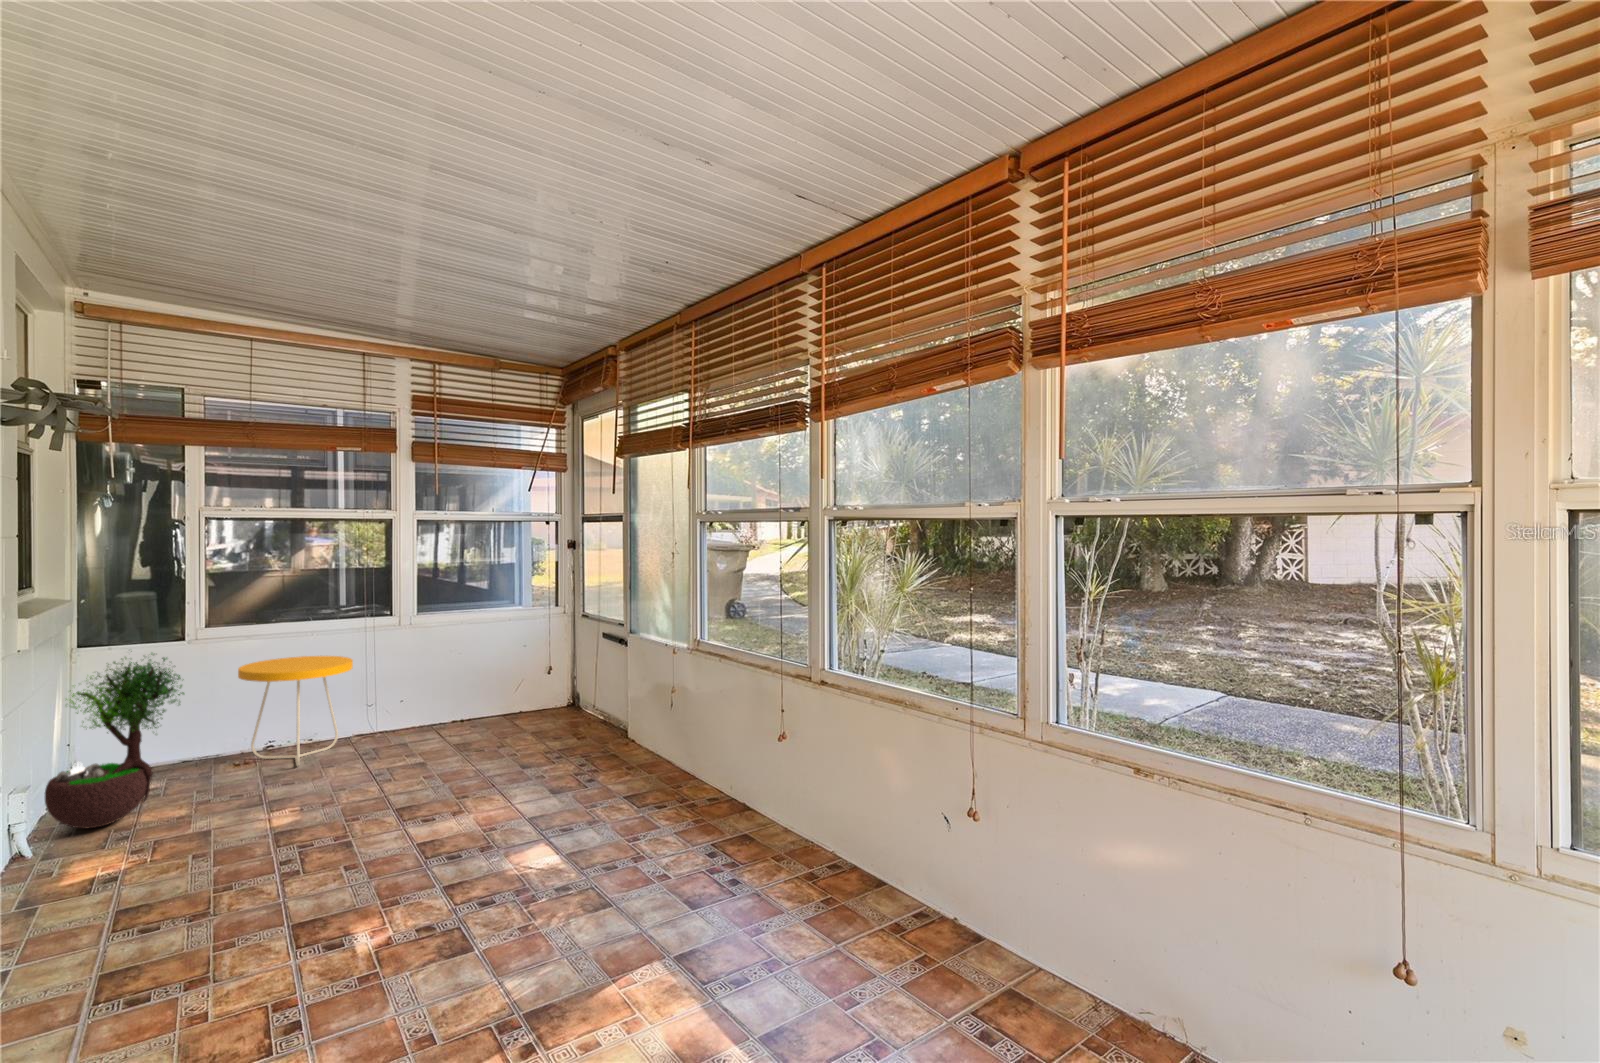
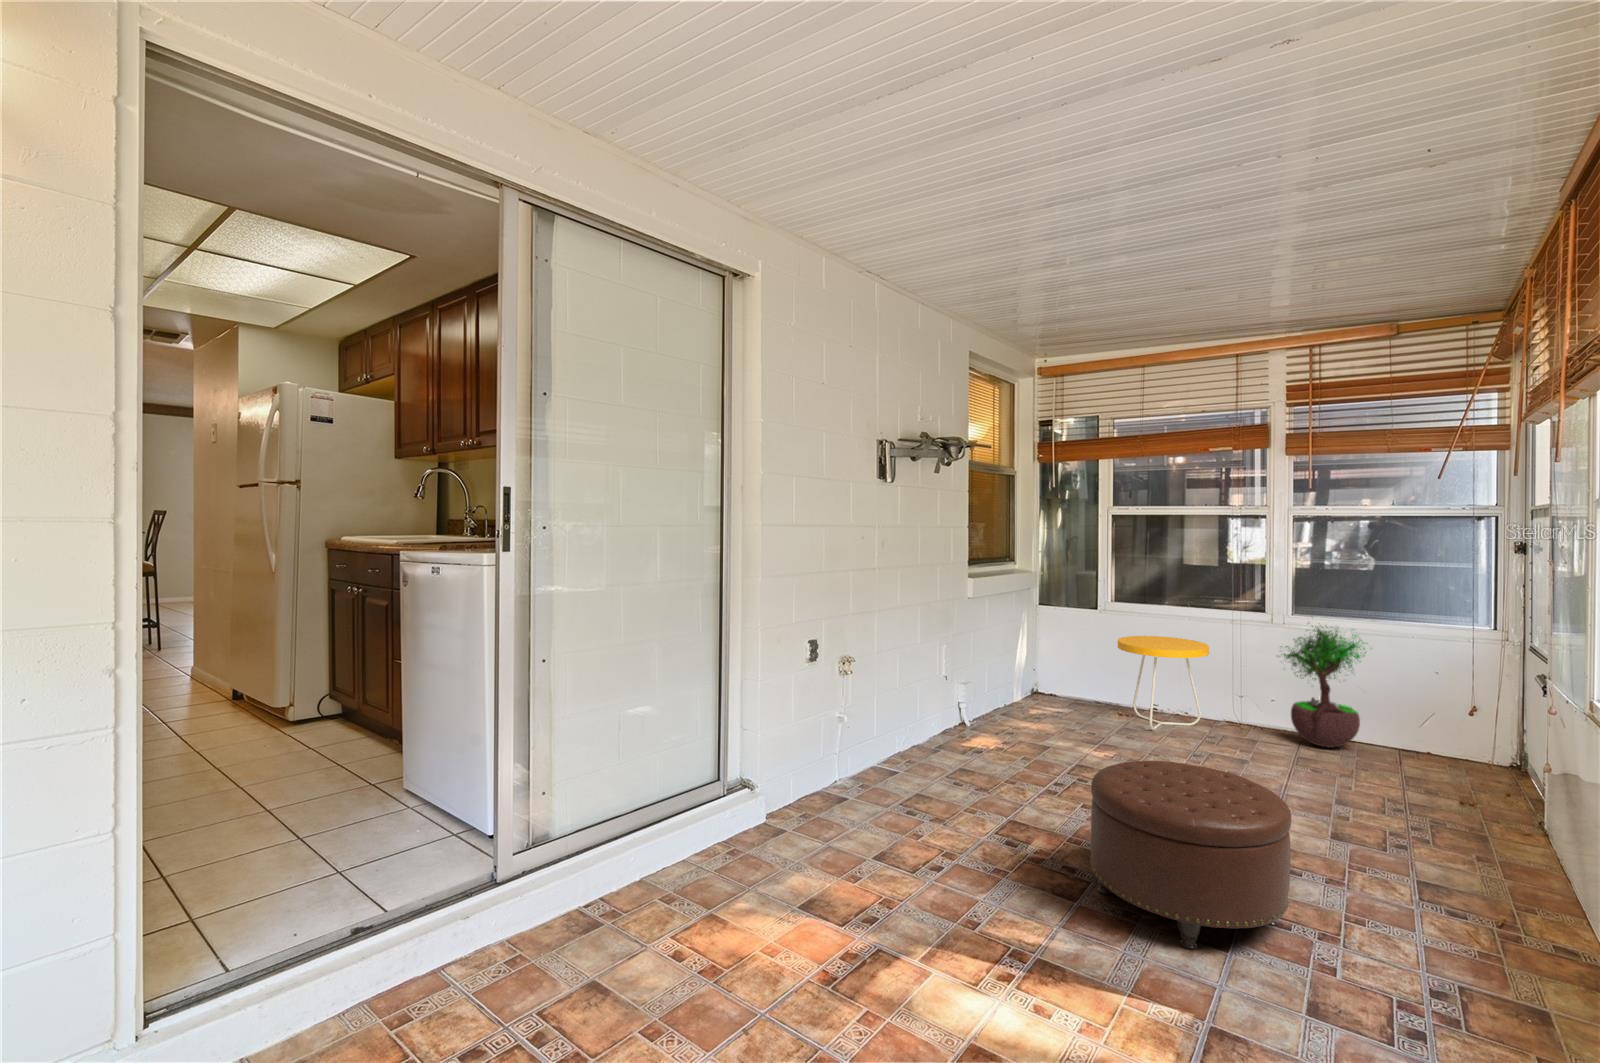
potted tree: present [45,654,184,828] -> present [1280,623,1368,747]
ottoman: none [457,753,637,925] -> present [1091,761,1291,949]

